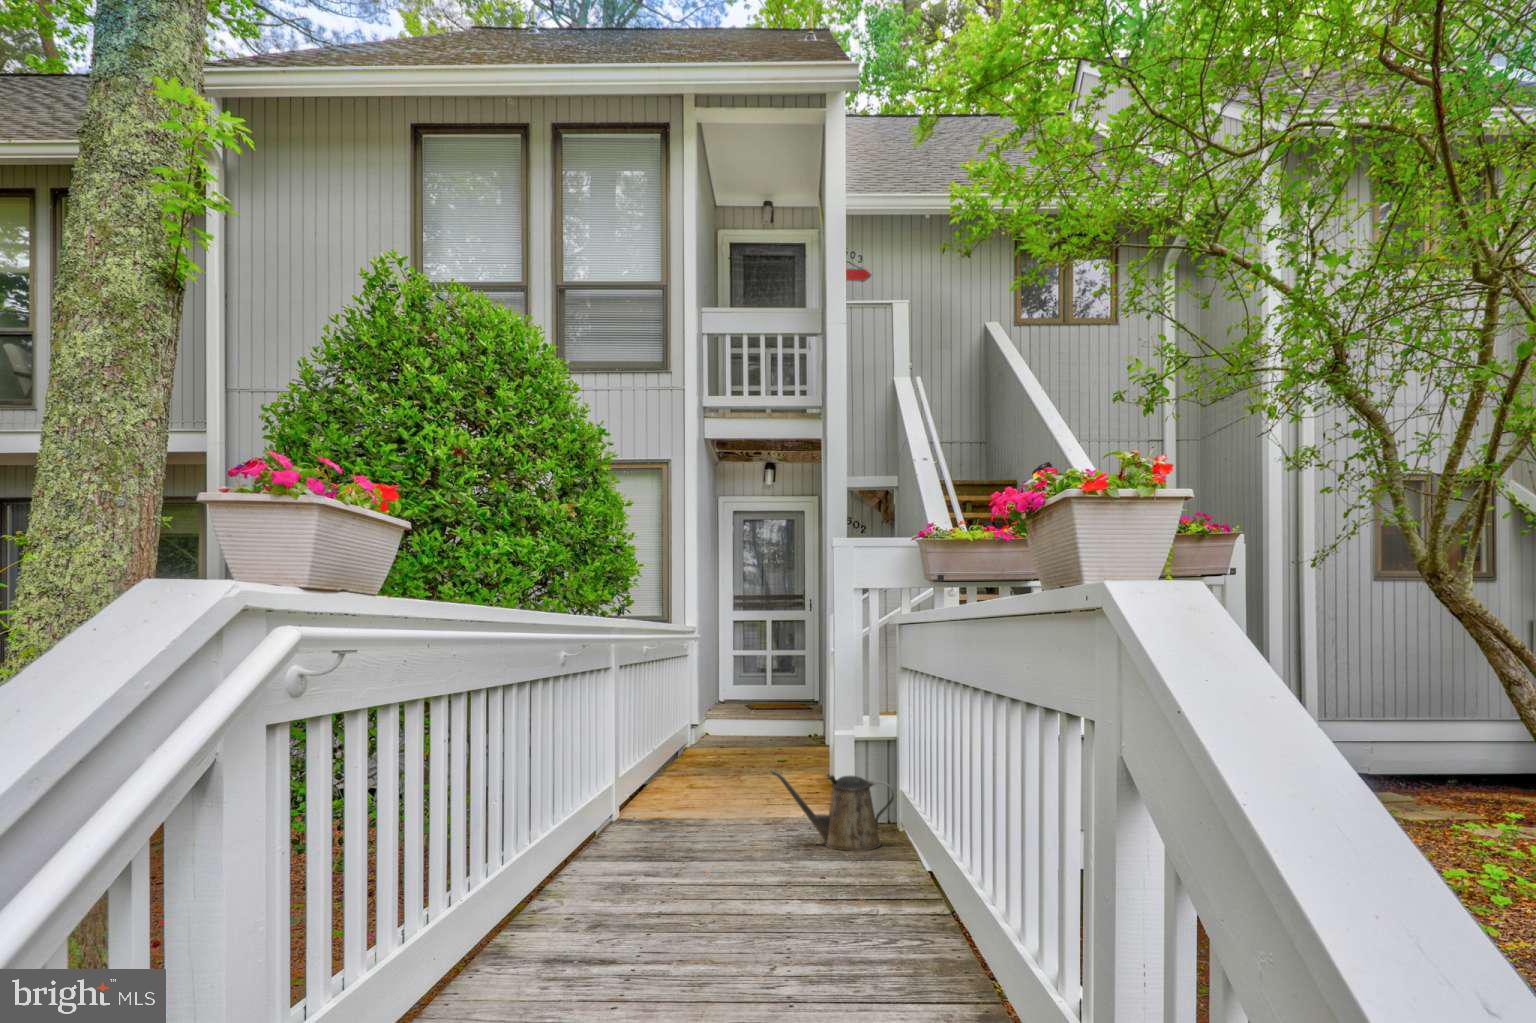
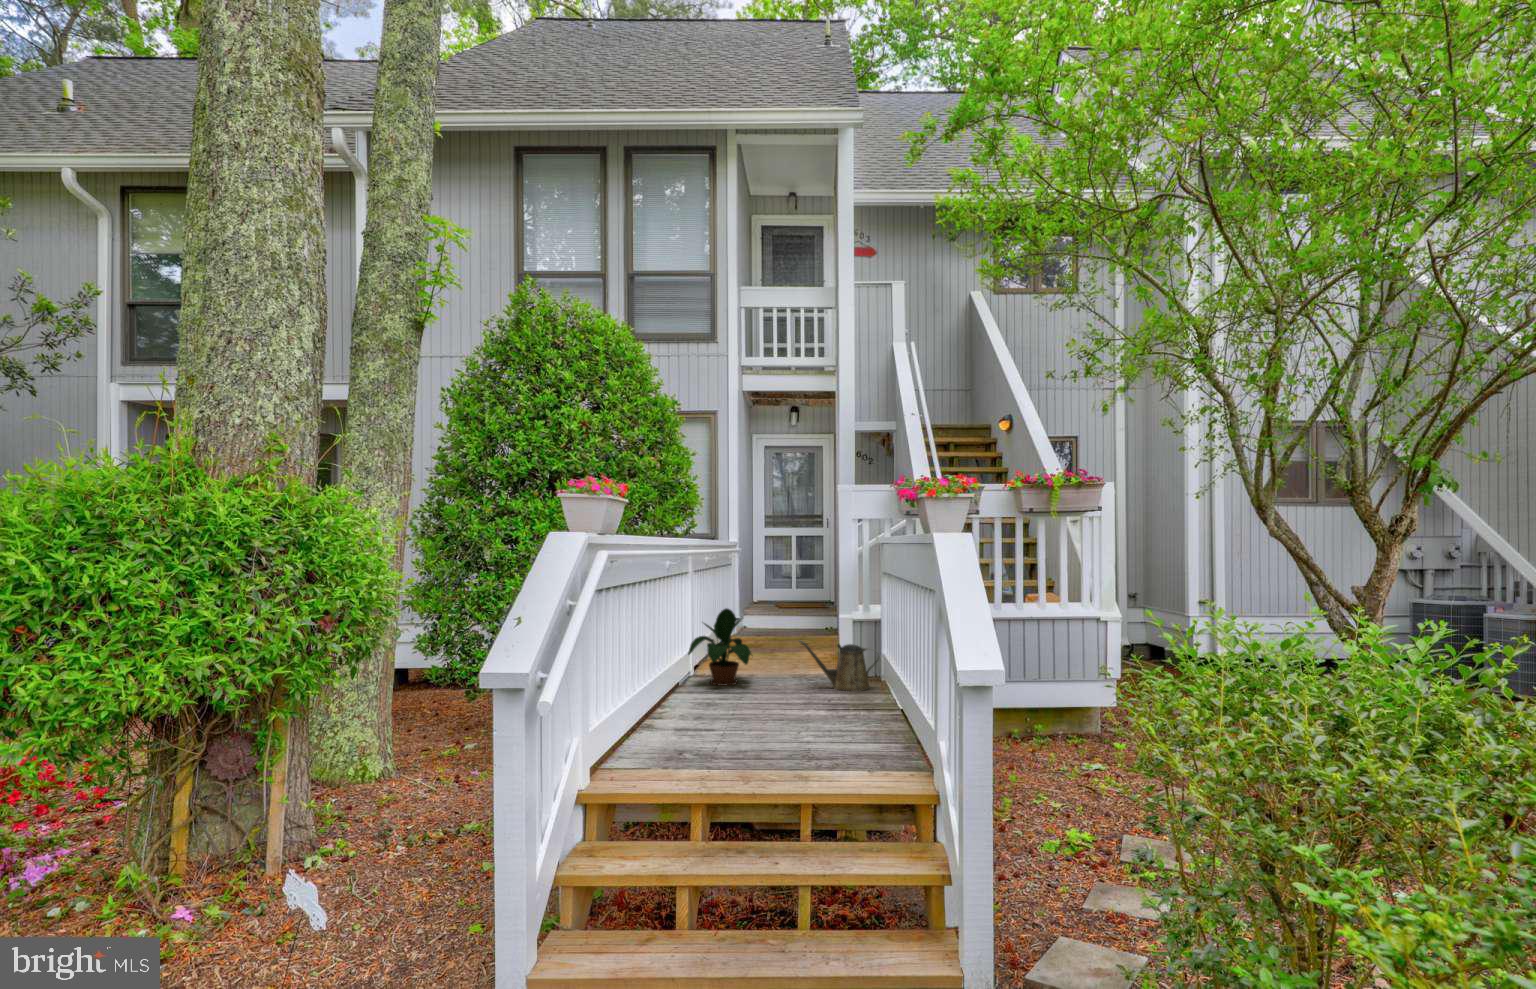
potted plant: none [601,722,702,843] -> present [688,608,751,686]

